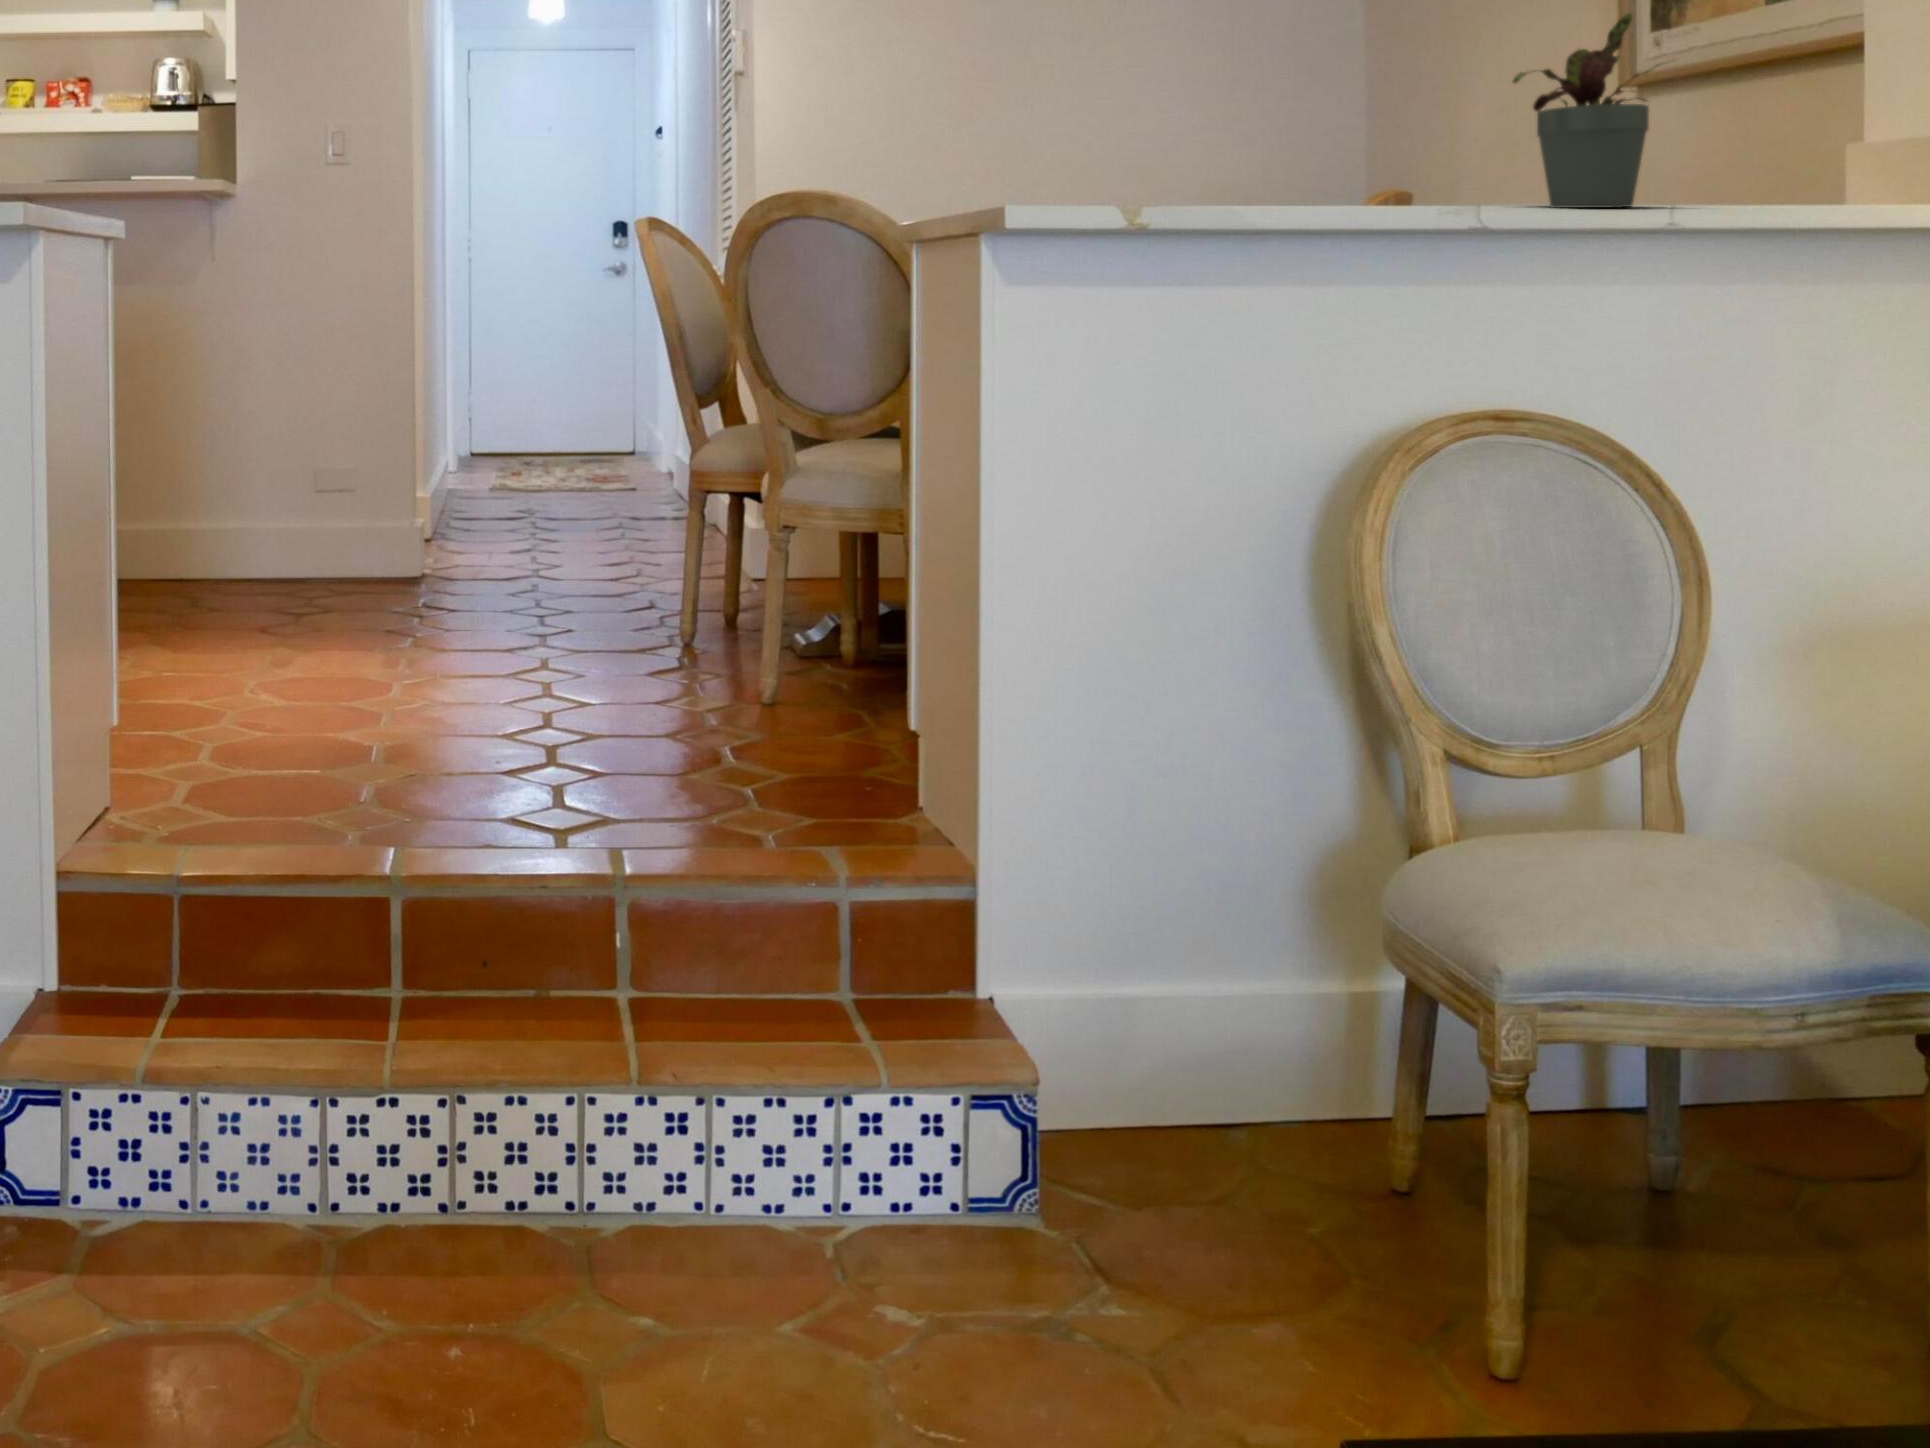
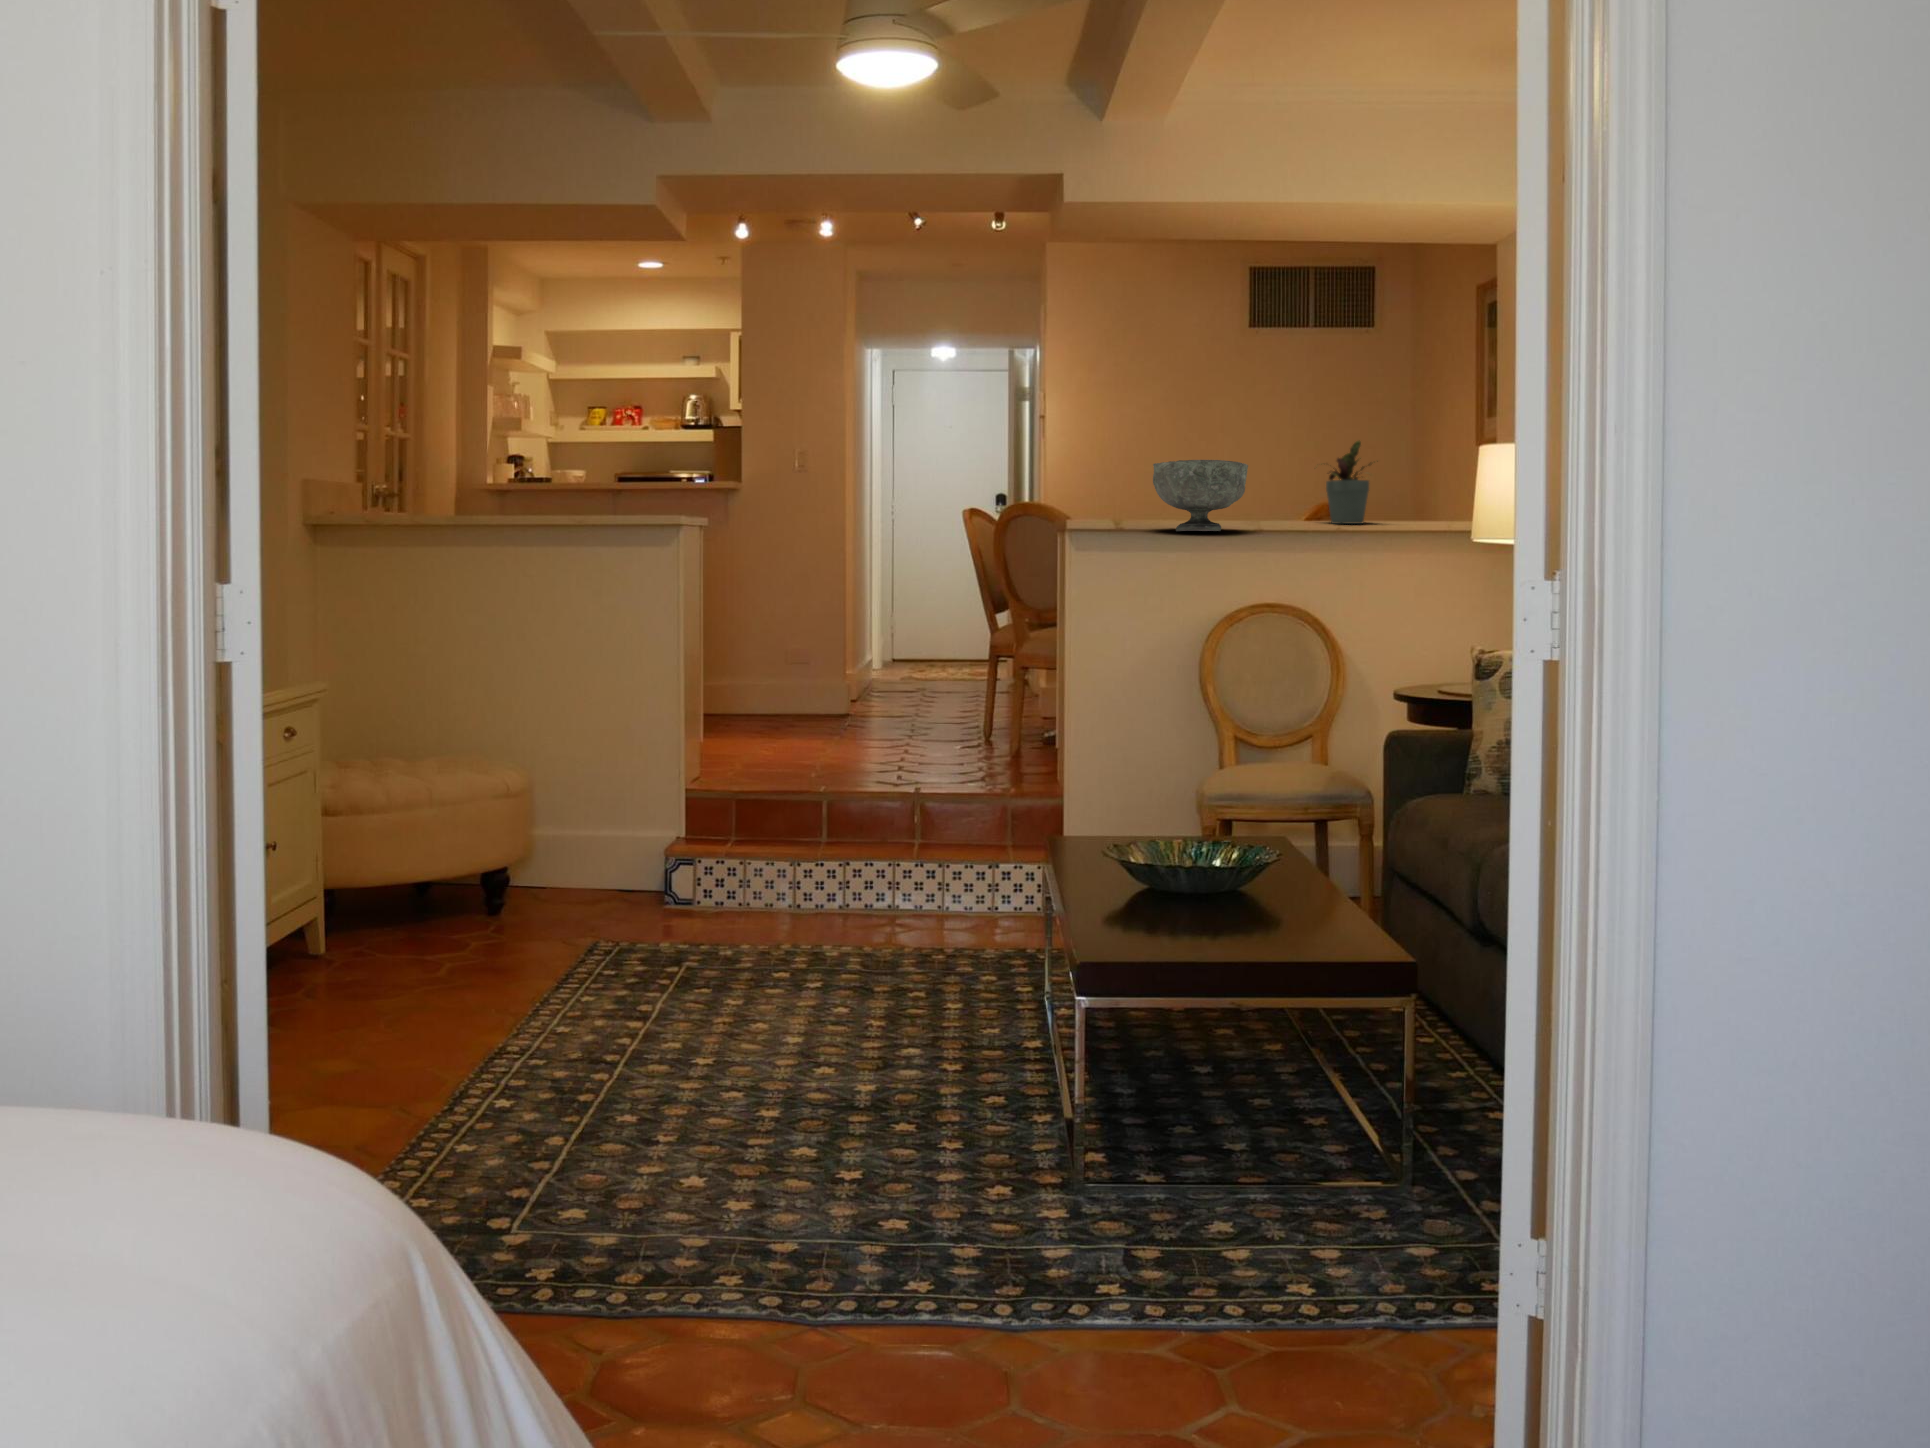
decorative bowl: none [1210,26,1465,219] -> present [1153,460,1248,531]

